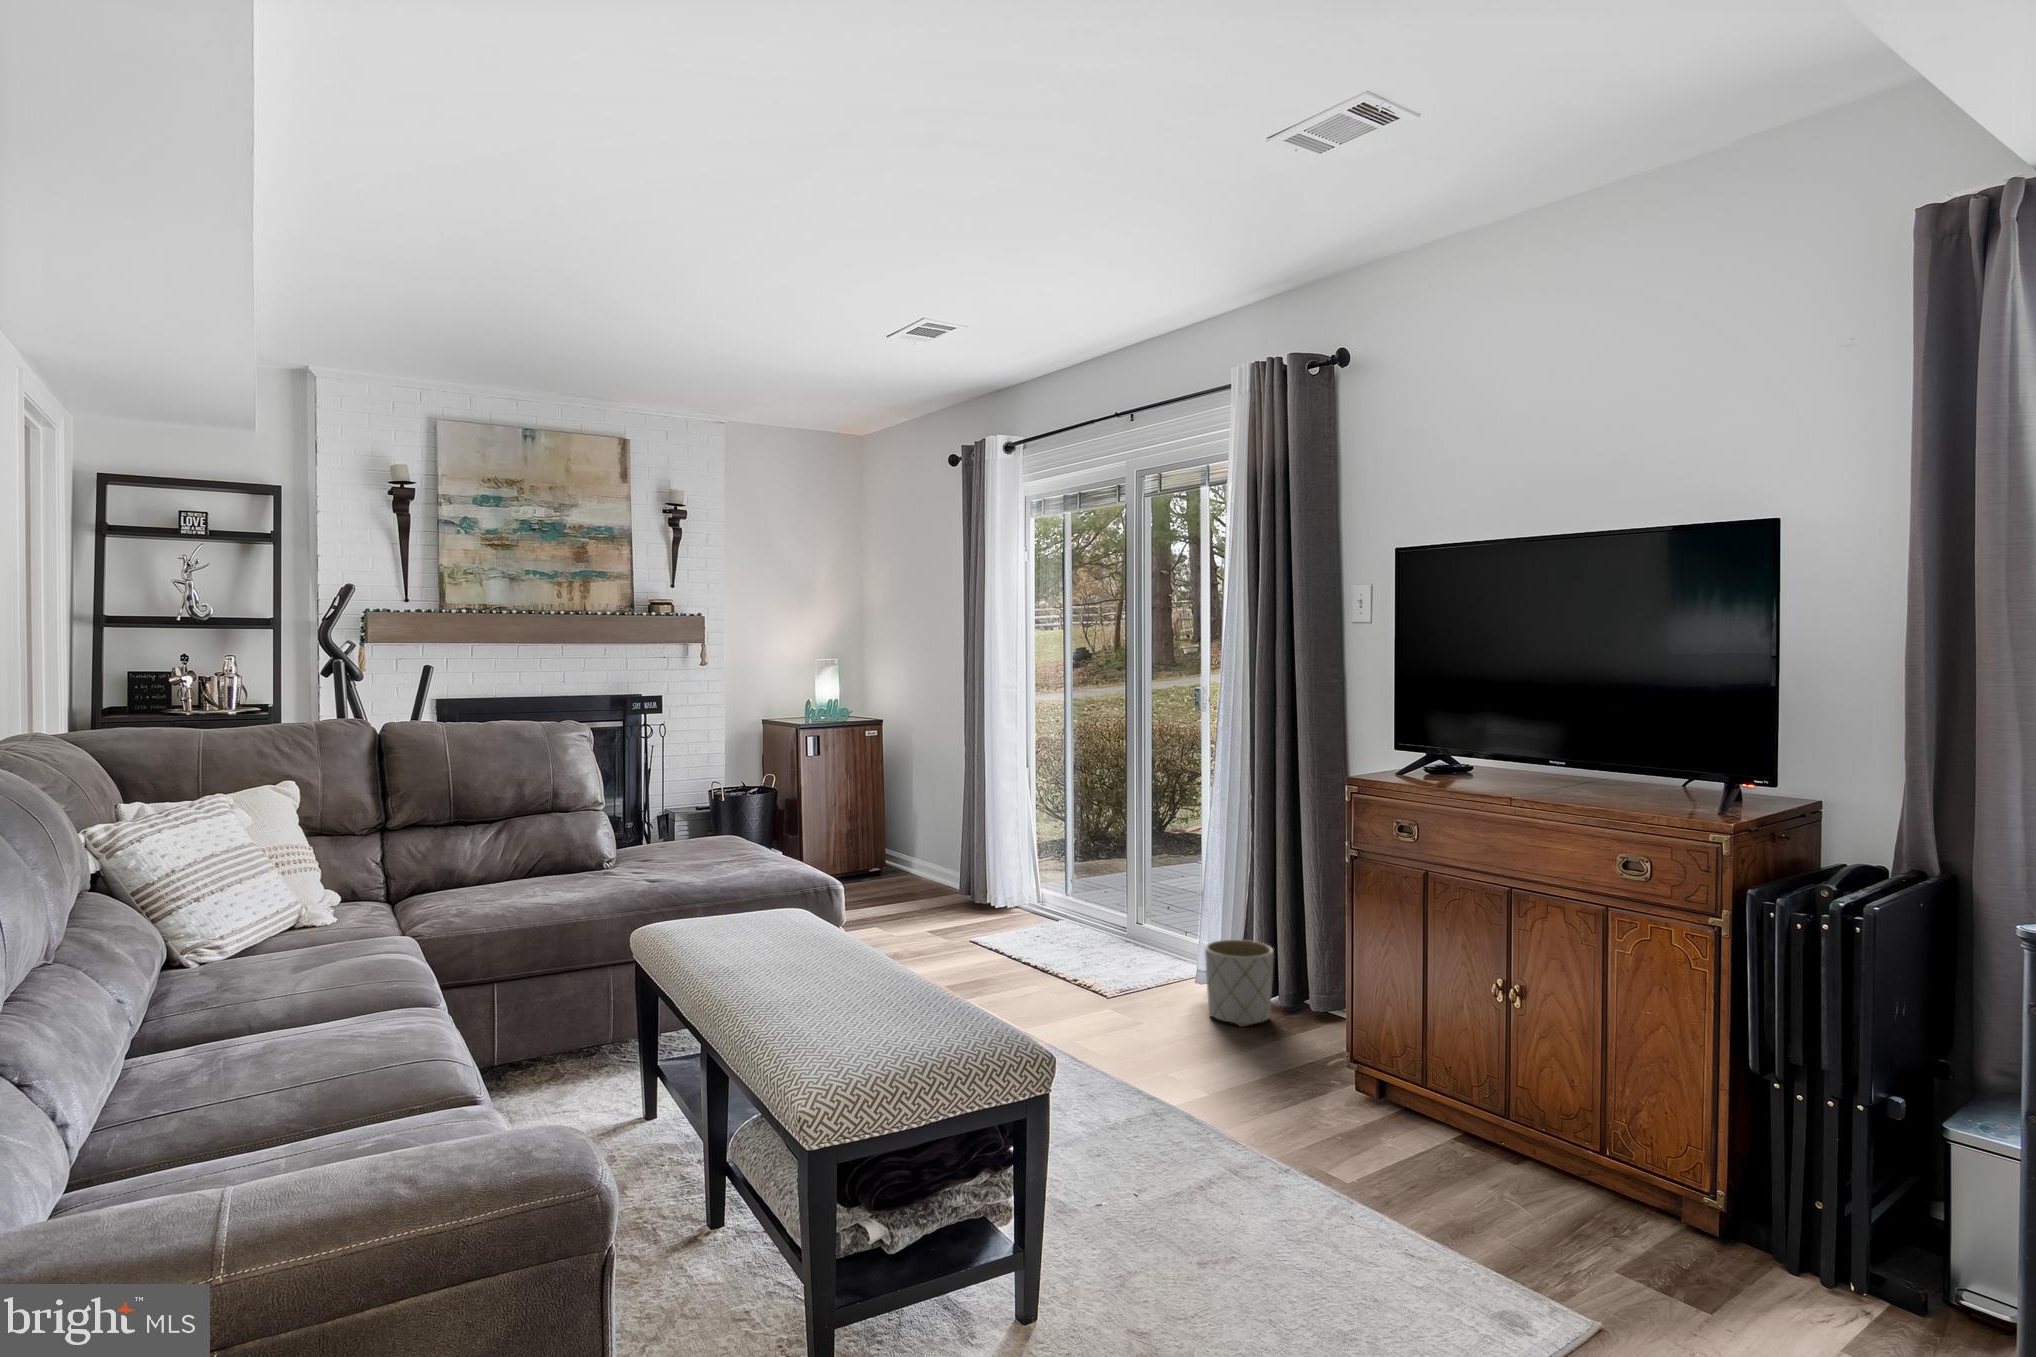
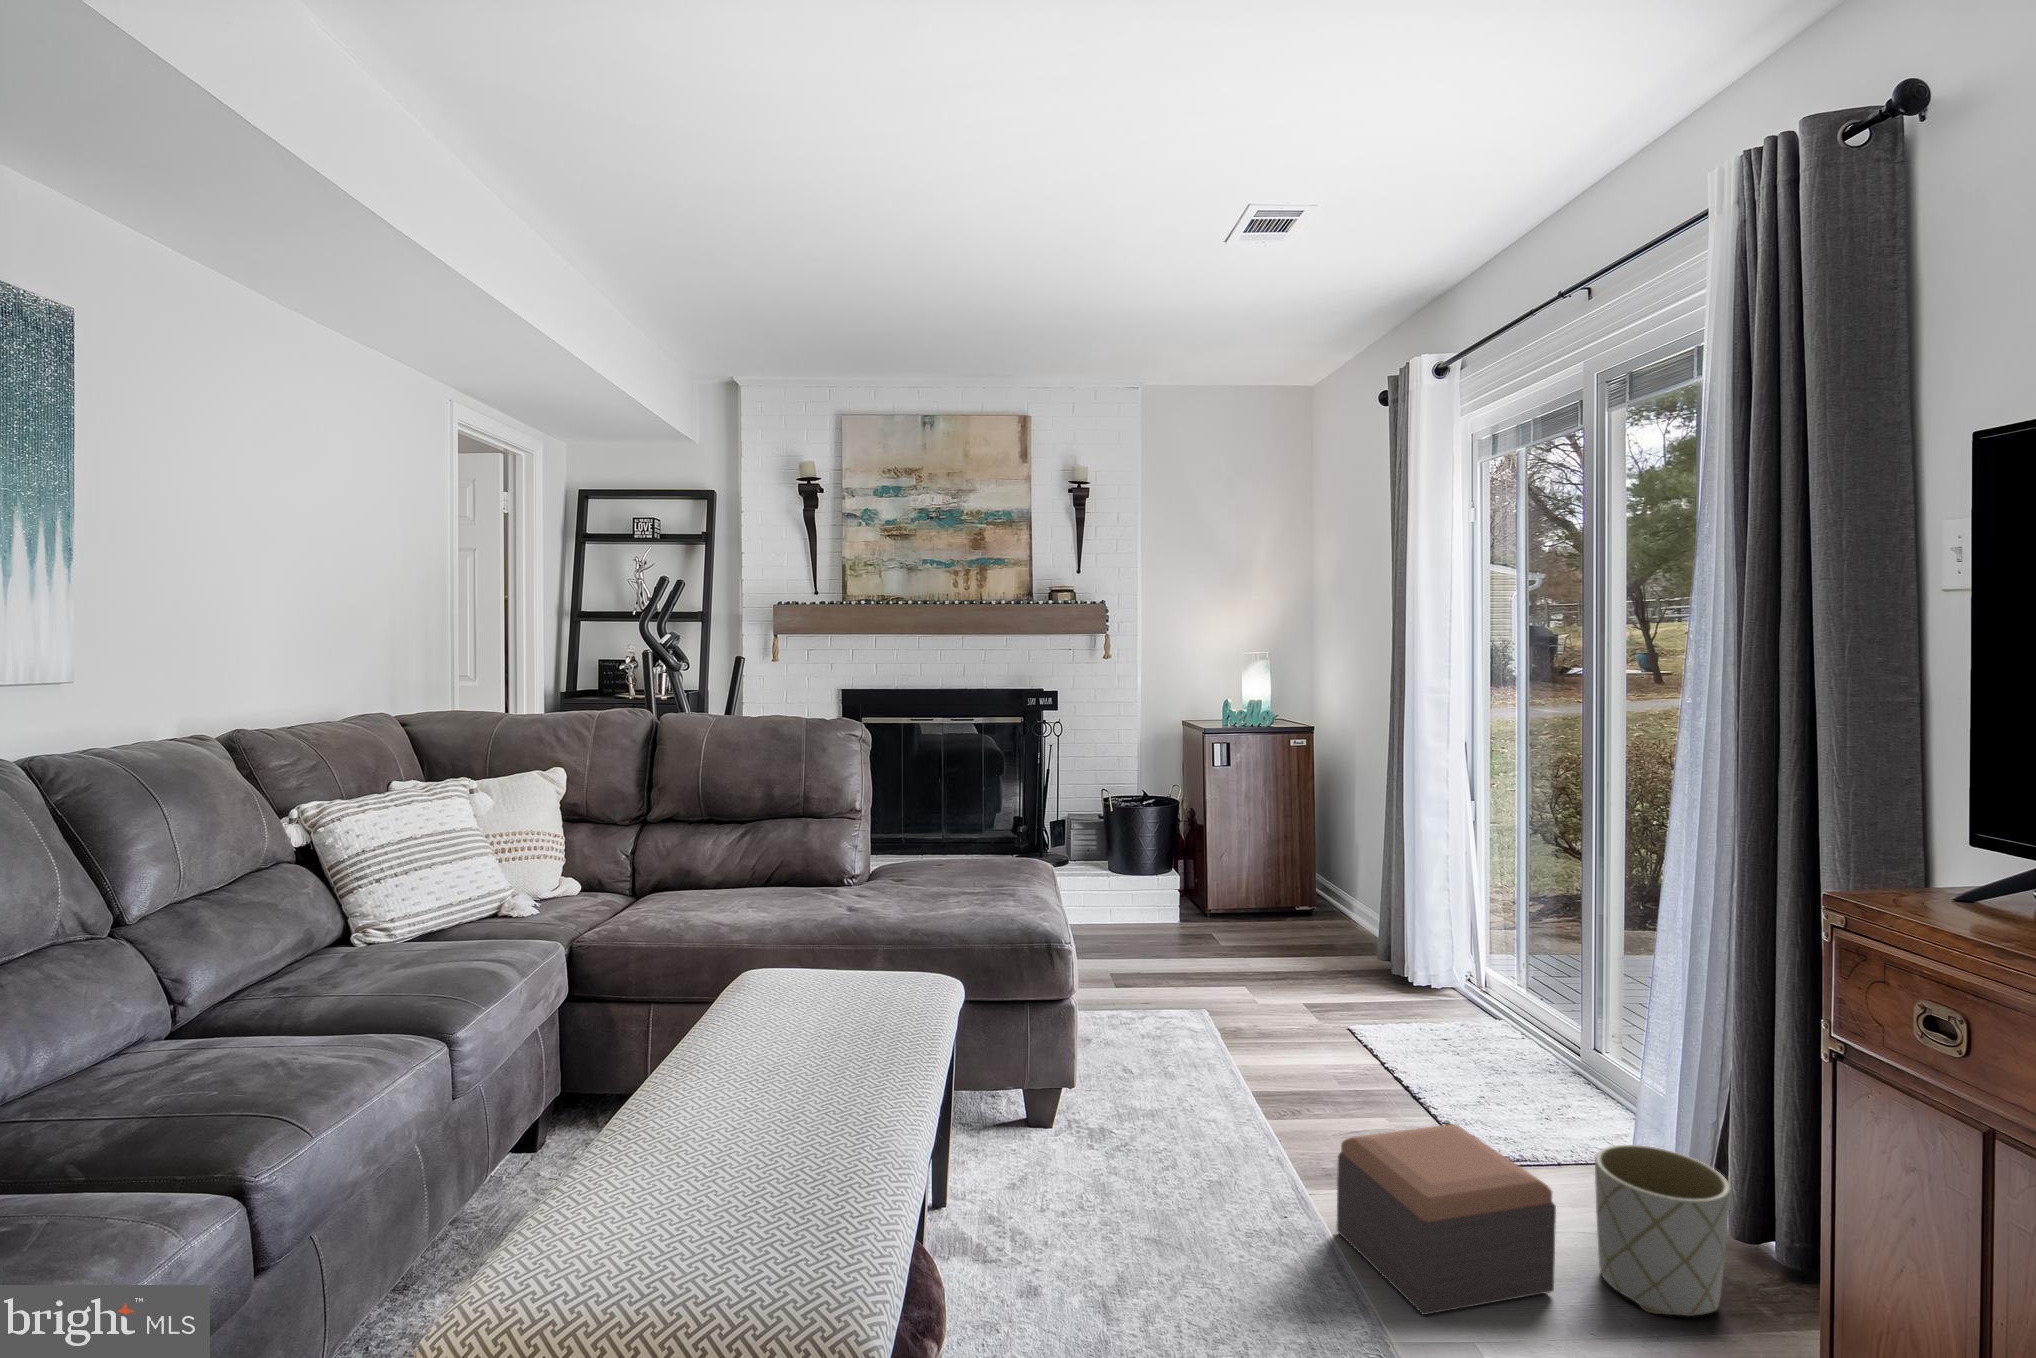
footstool: none [1069,951,1196,1054] -> present [1337,1124,1556,1315]

